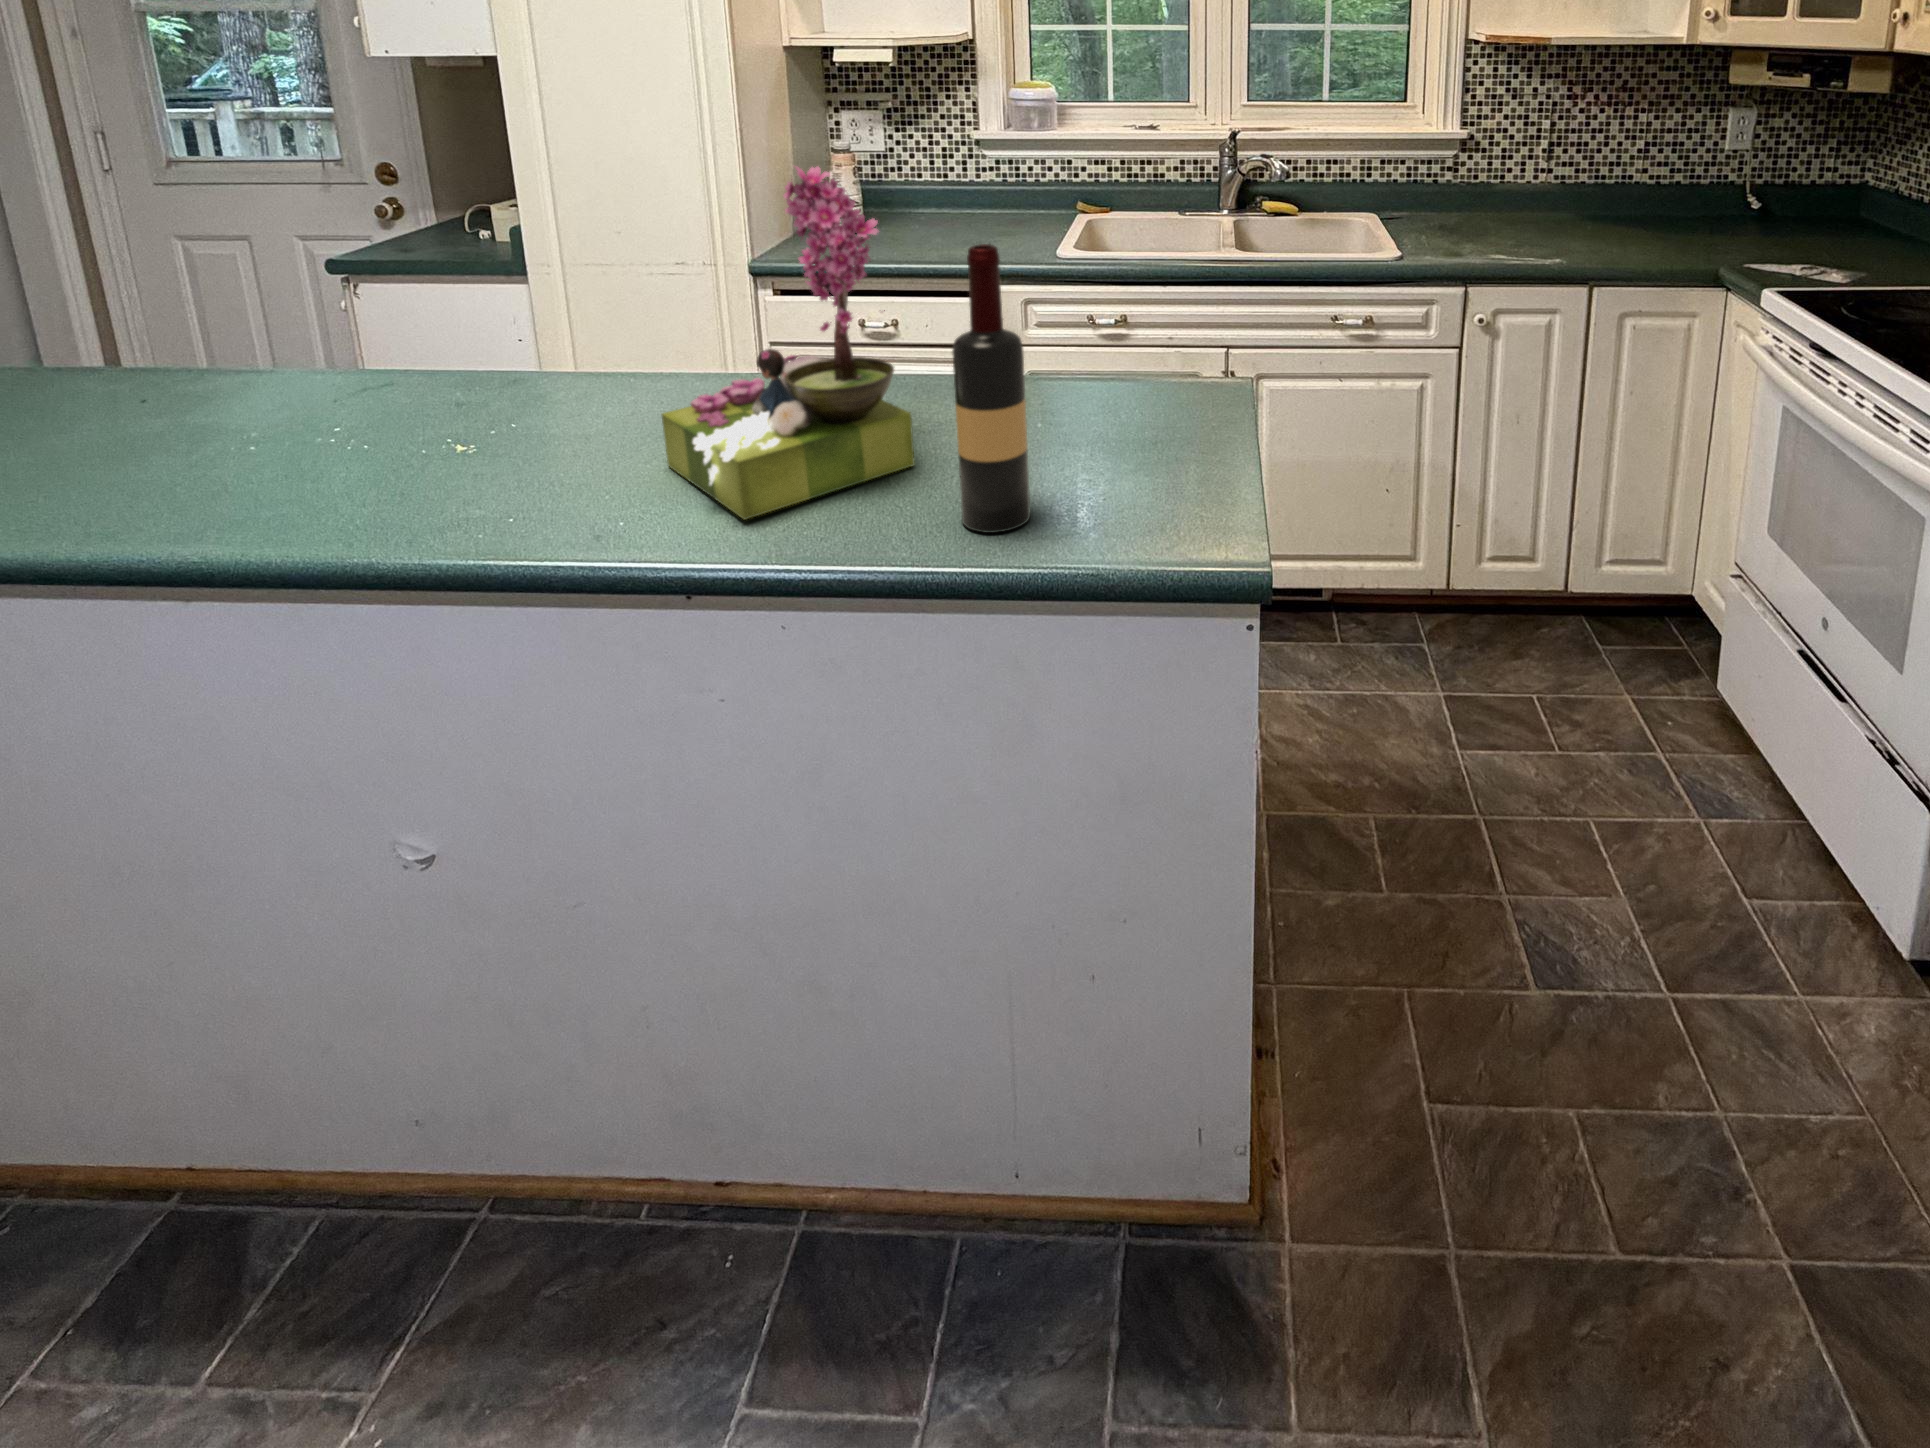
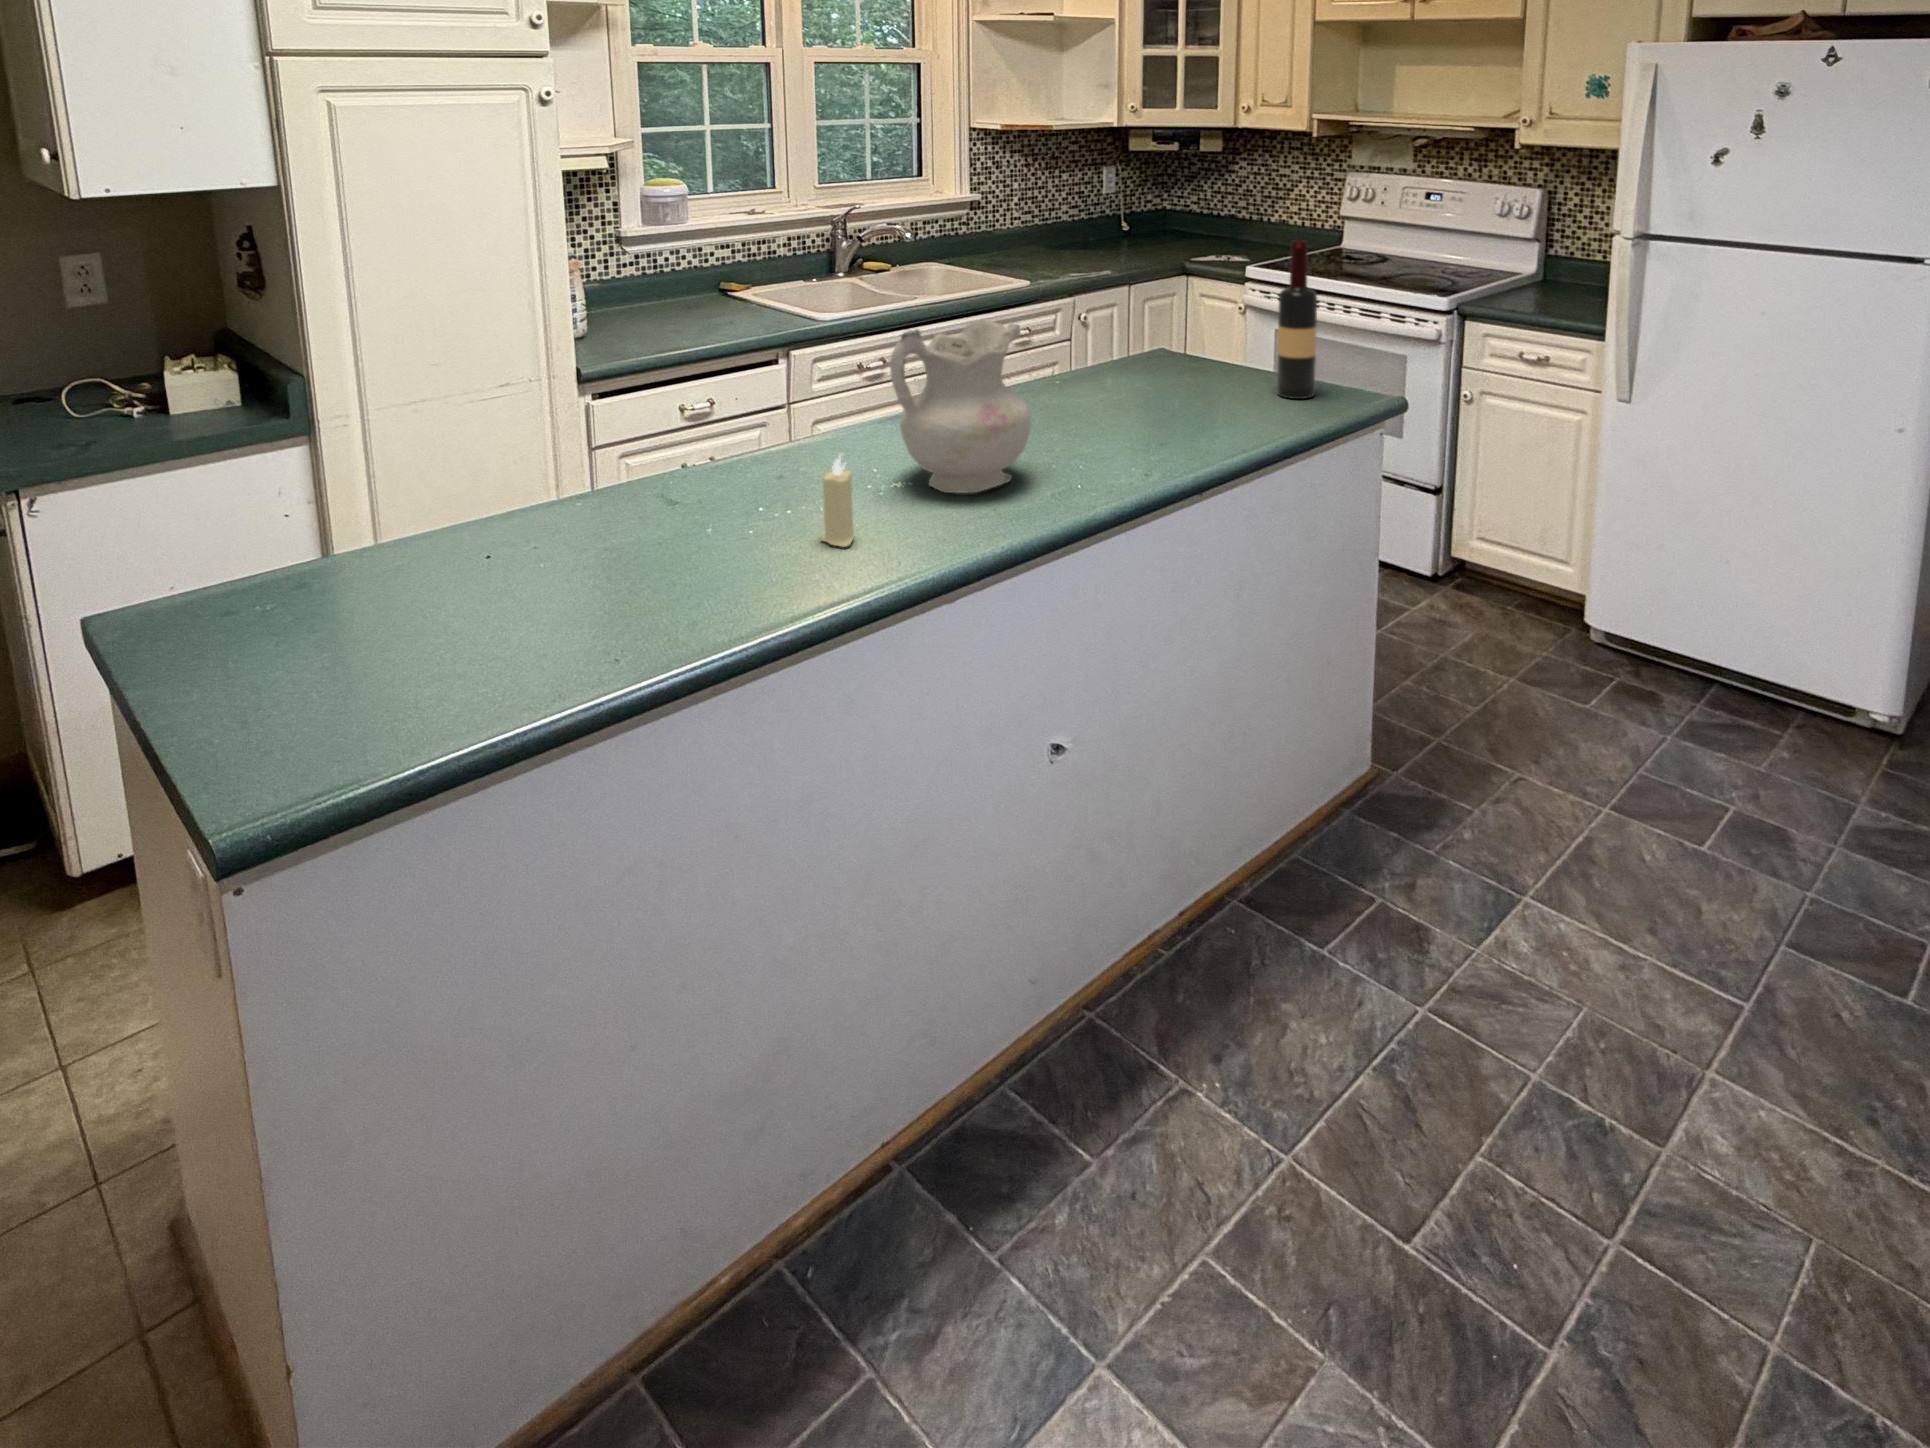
flower arrangement: present [662,167,915,519] -> none [1092,214,1224,425]
ceramic pitcher: none [220,270,435,496] -> present [890,319,1031,493]
candle: none [43,396,107,503] -> present [821,455,854,546]

